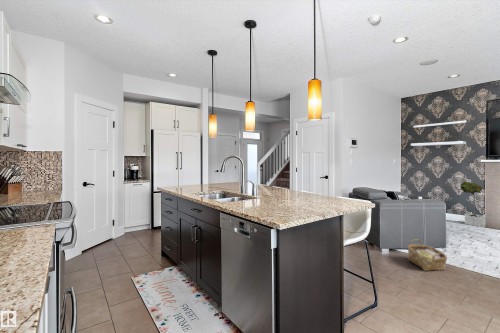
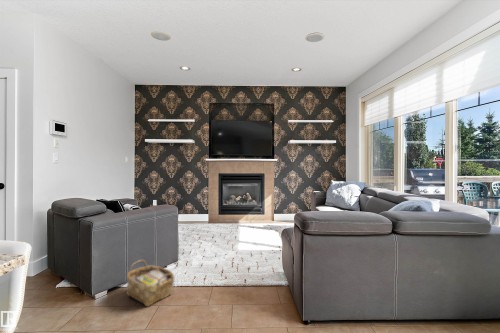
potted tree: present [461,181,486,226] -> none [190,180,209,224]

